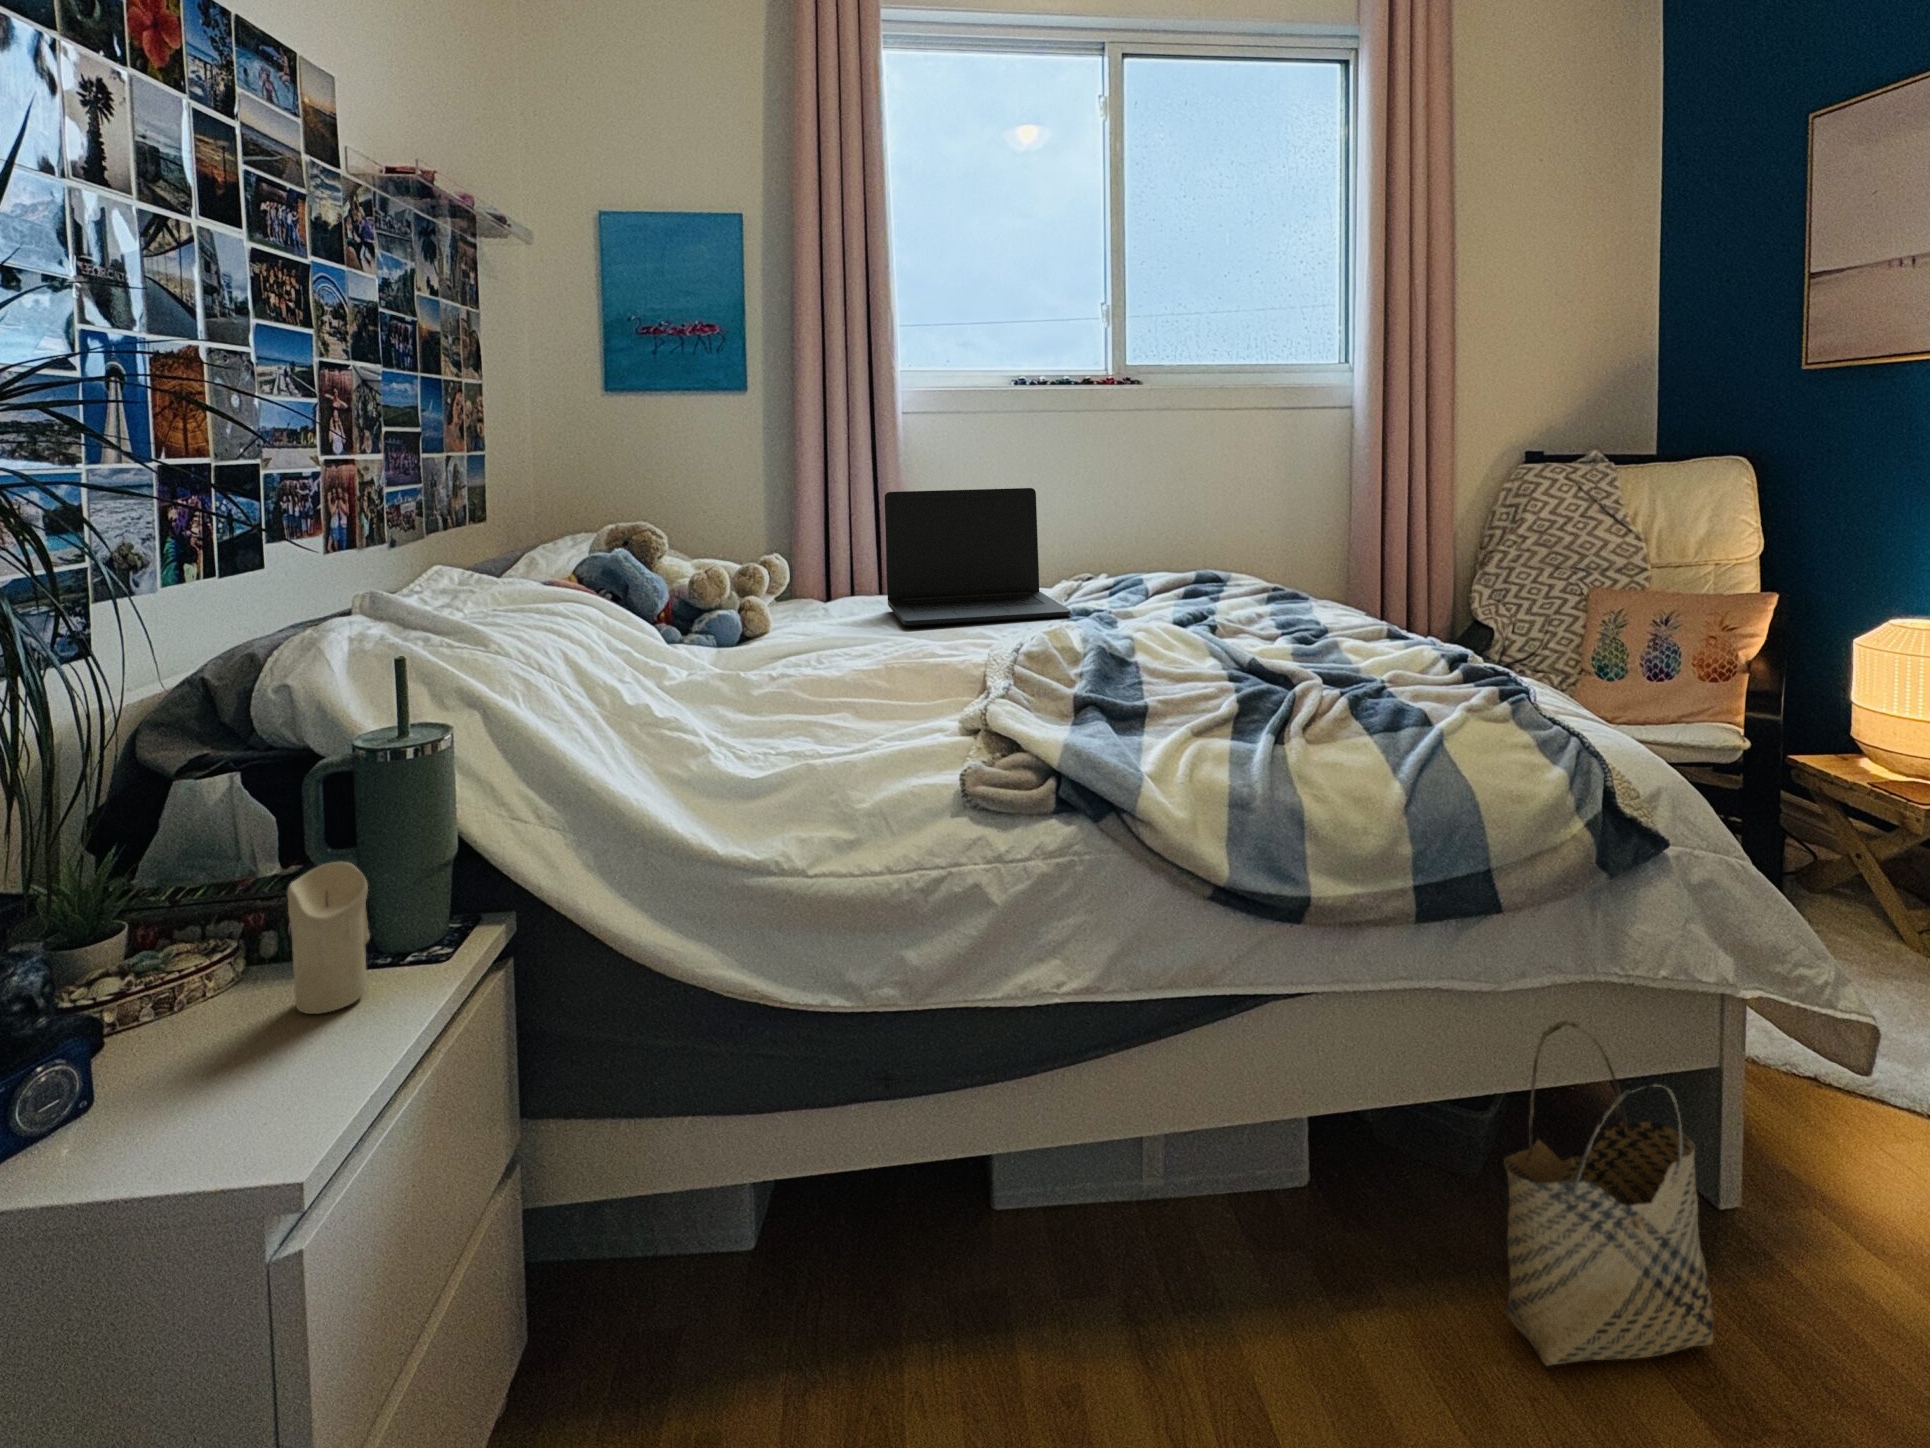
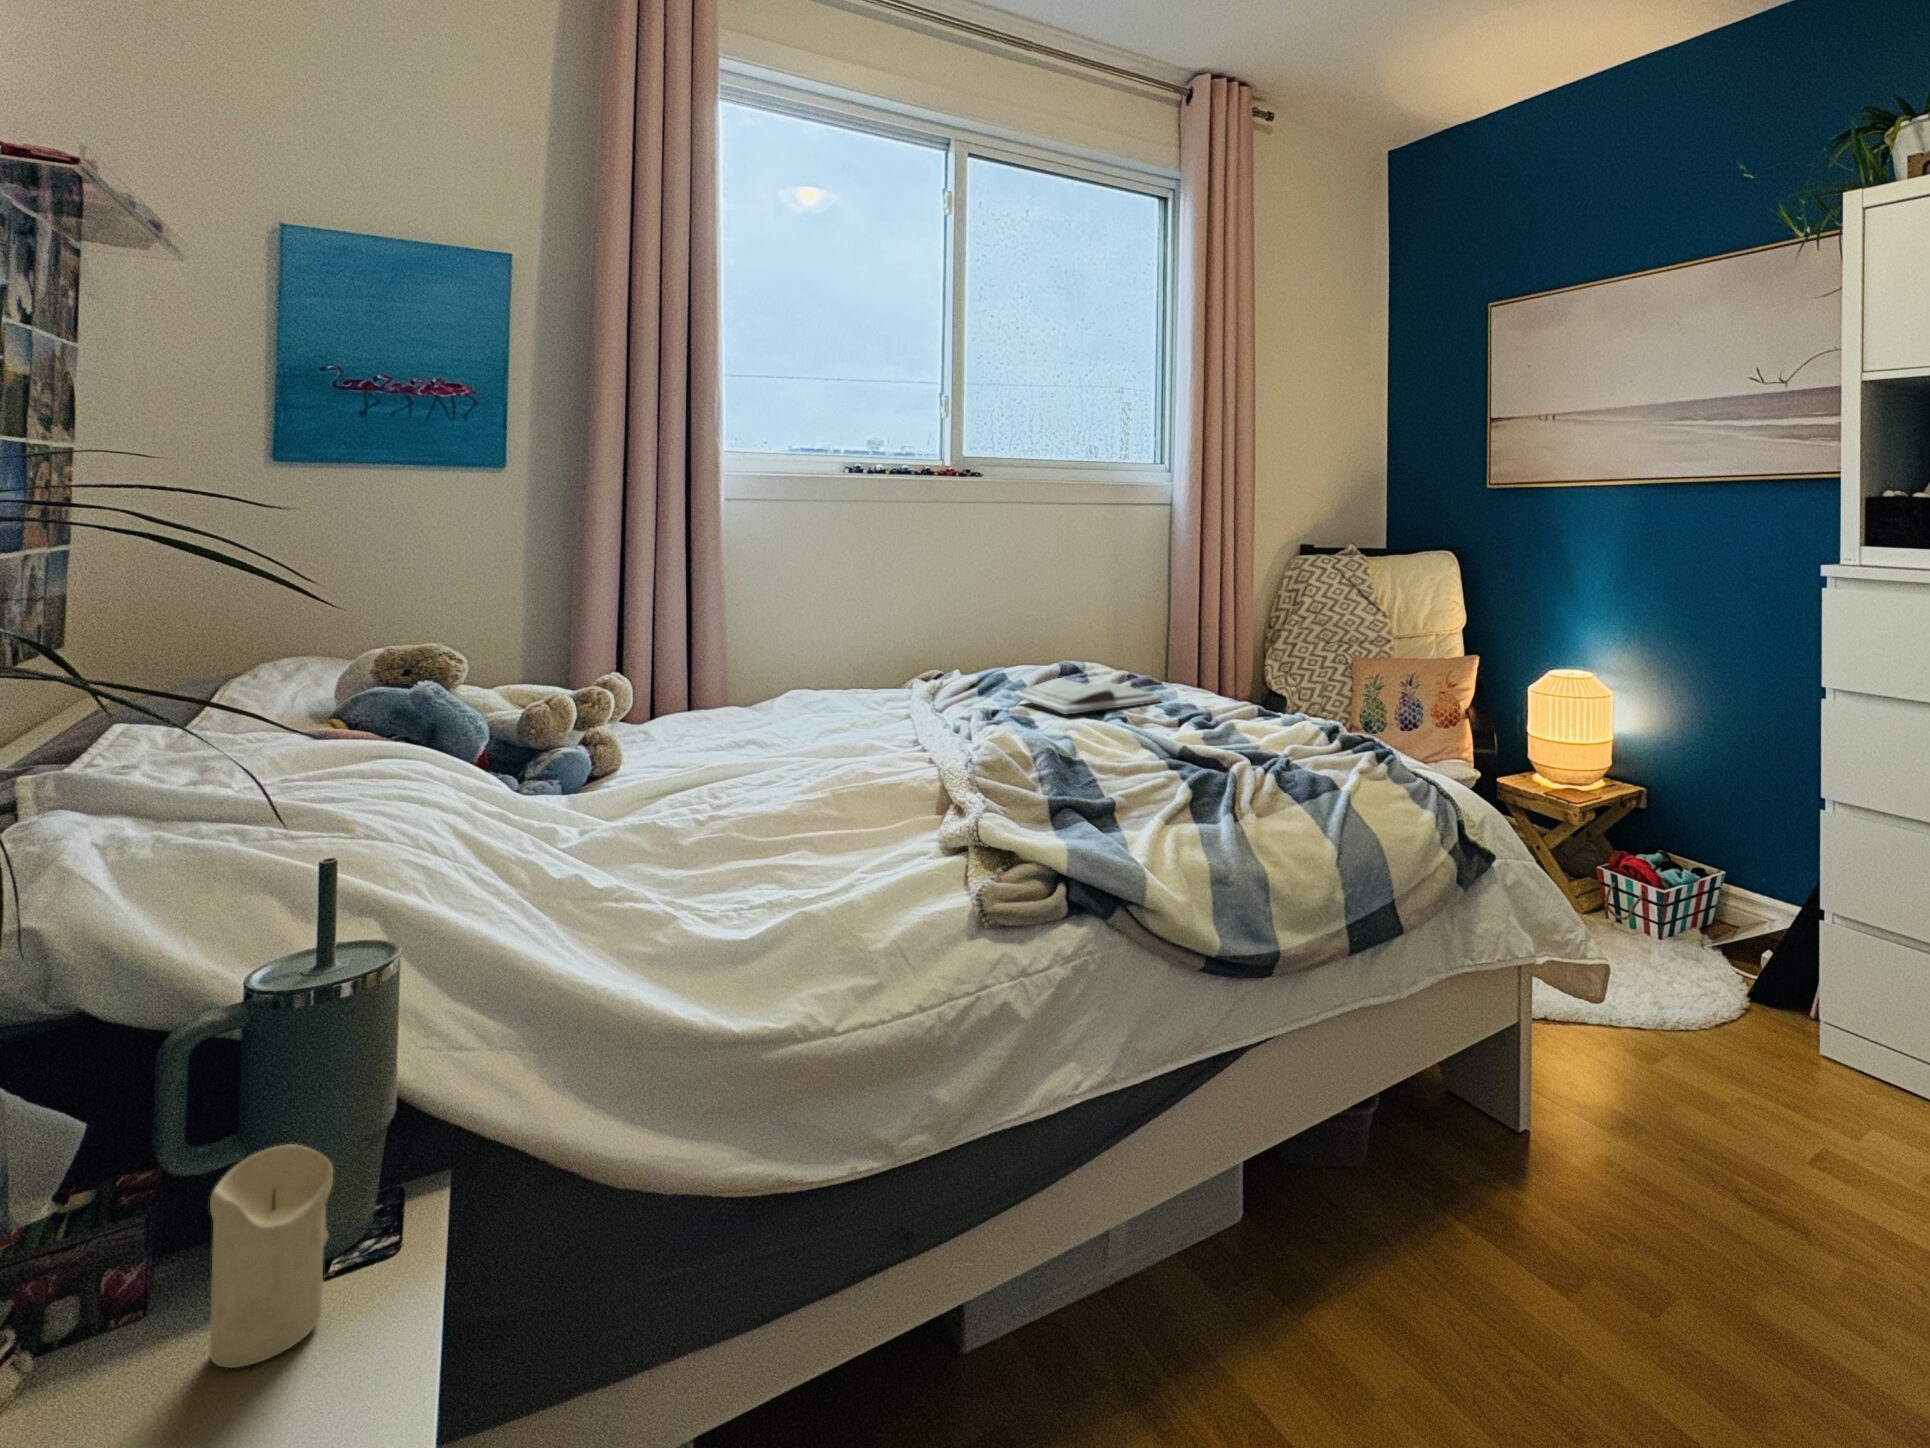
laptop: present [885,488,1071,626] -> none [738,586,960,743]
book: none [1134,584,1283,620] -> present [1015,678,1161,714]
woven basket: present [1504,1021,1714,1366] -> none [1413,1013,1544,1295]

